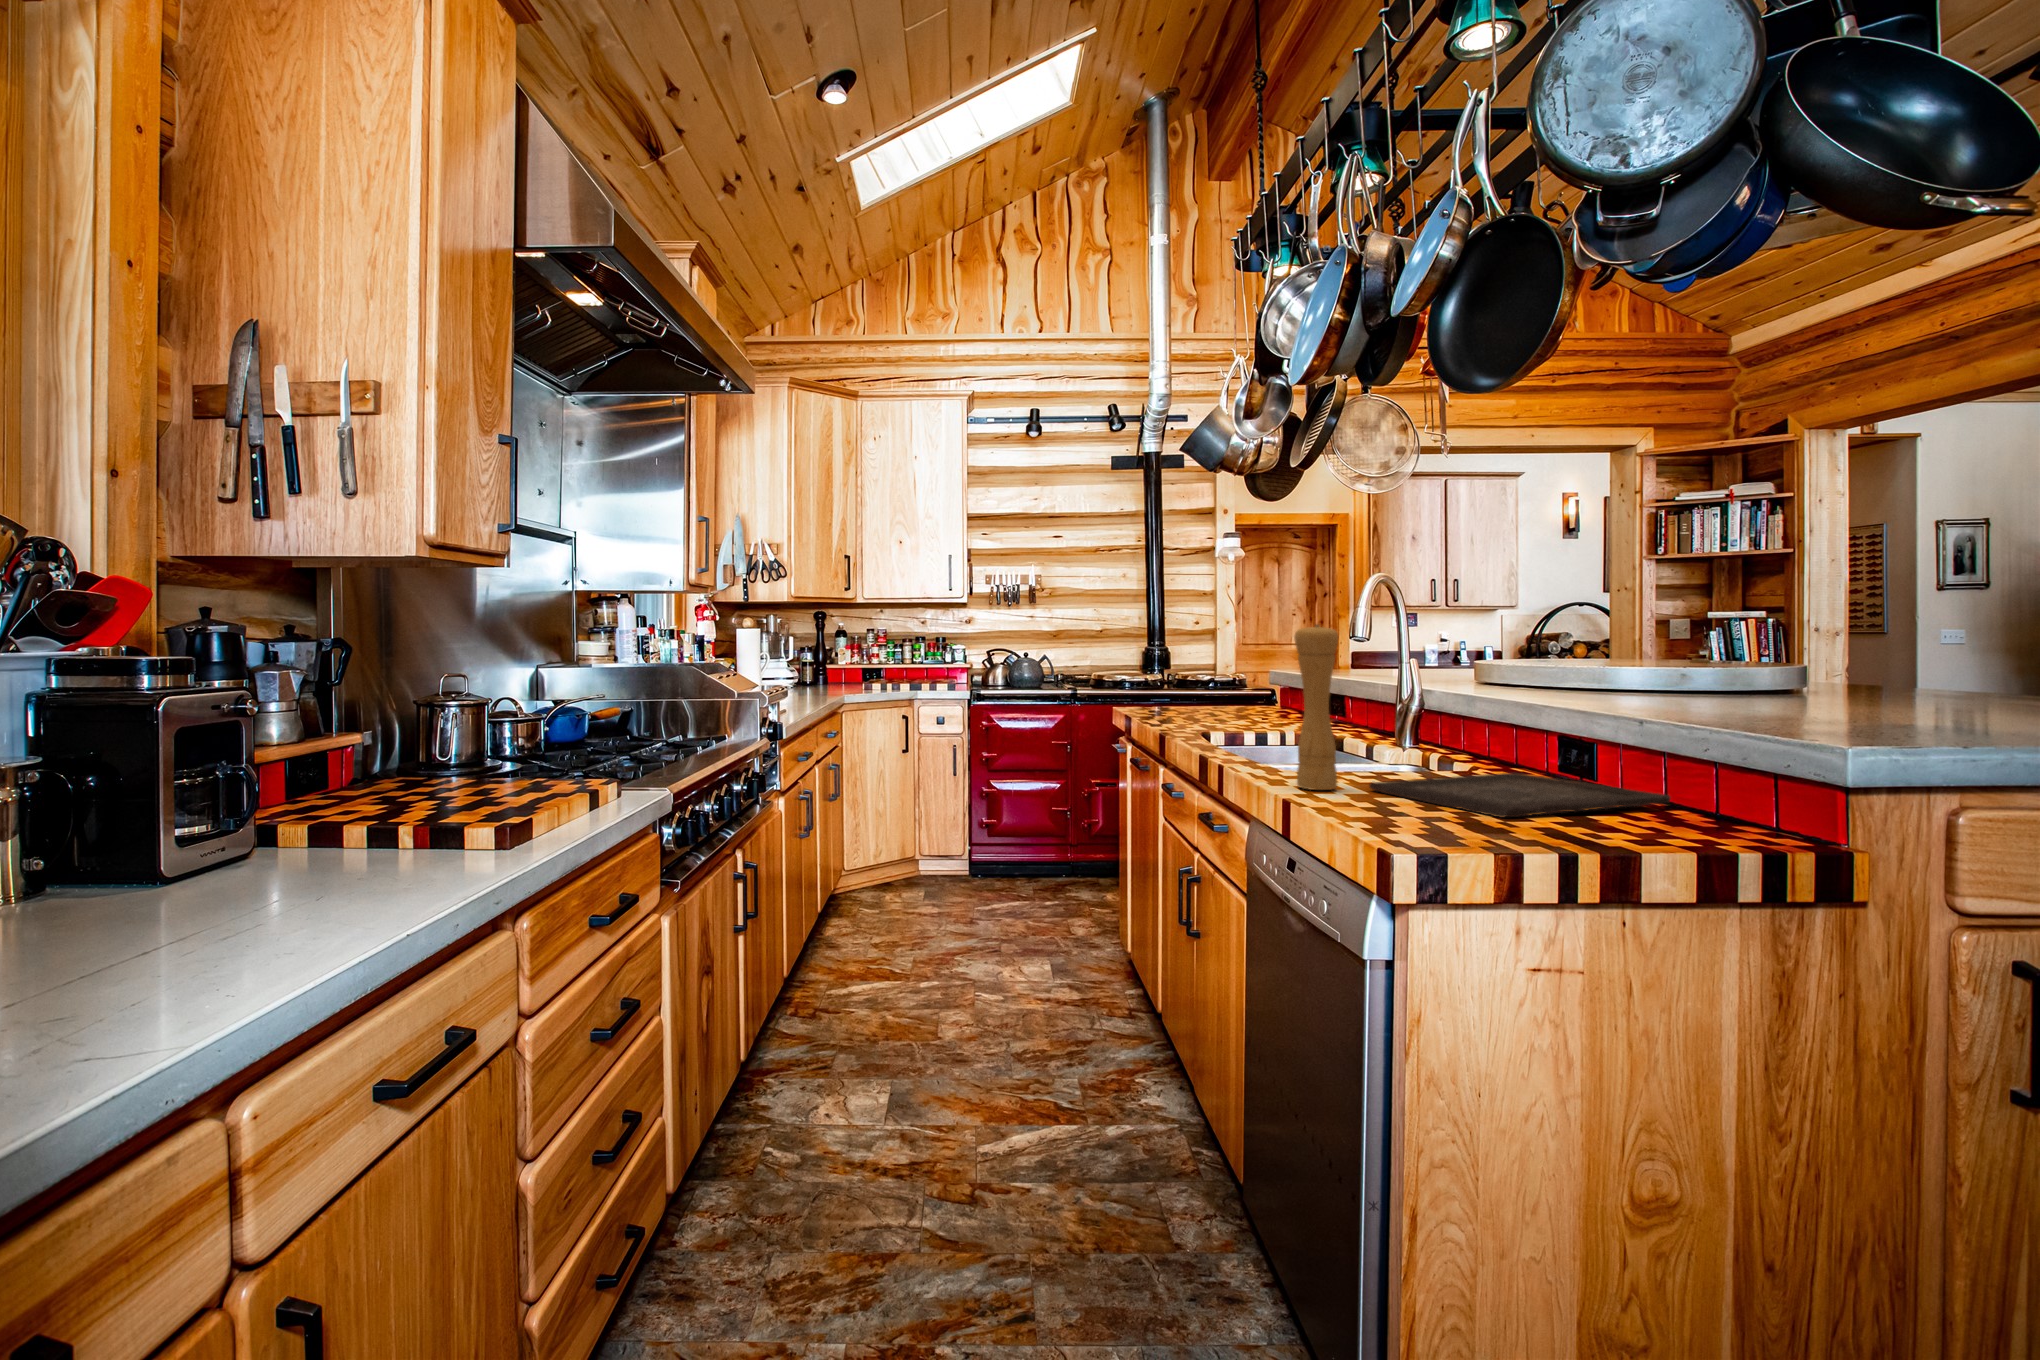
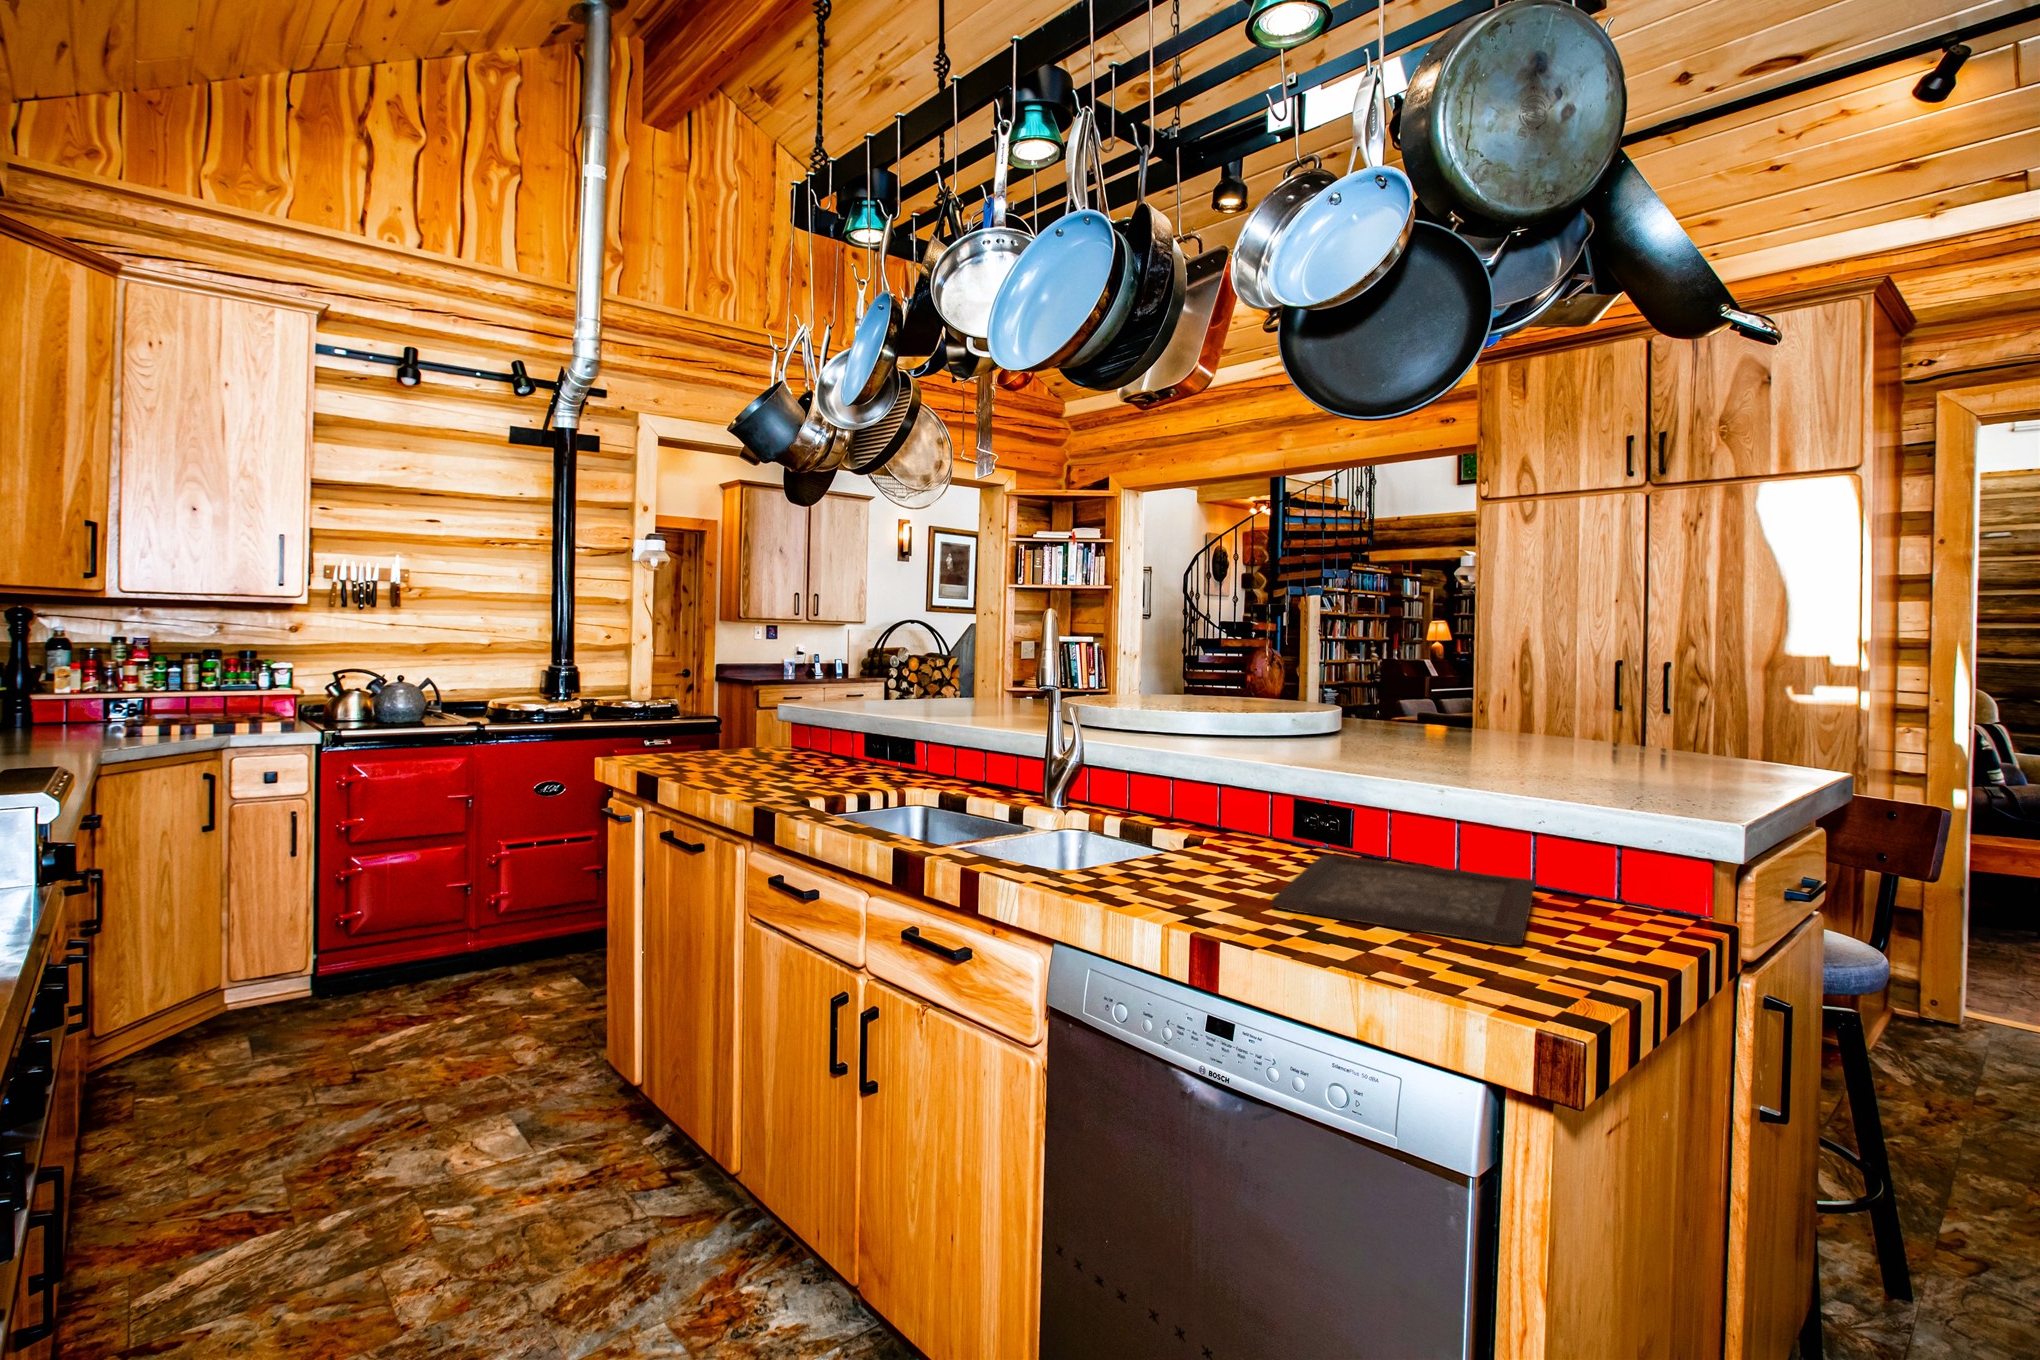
pepper mill: present [1294,625,1339,790] -> none [1198,693,1258,921]

